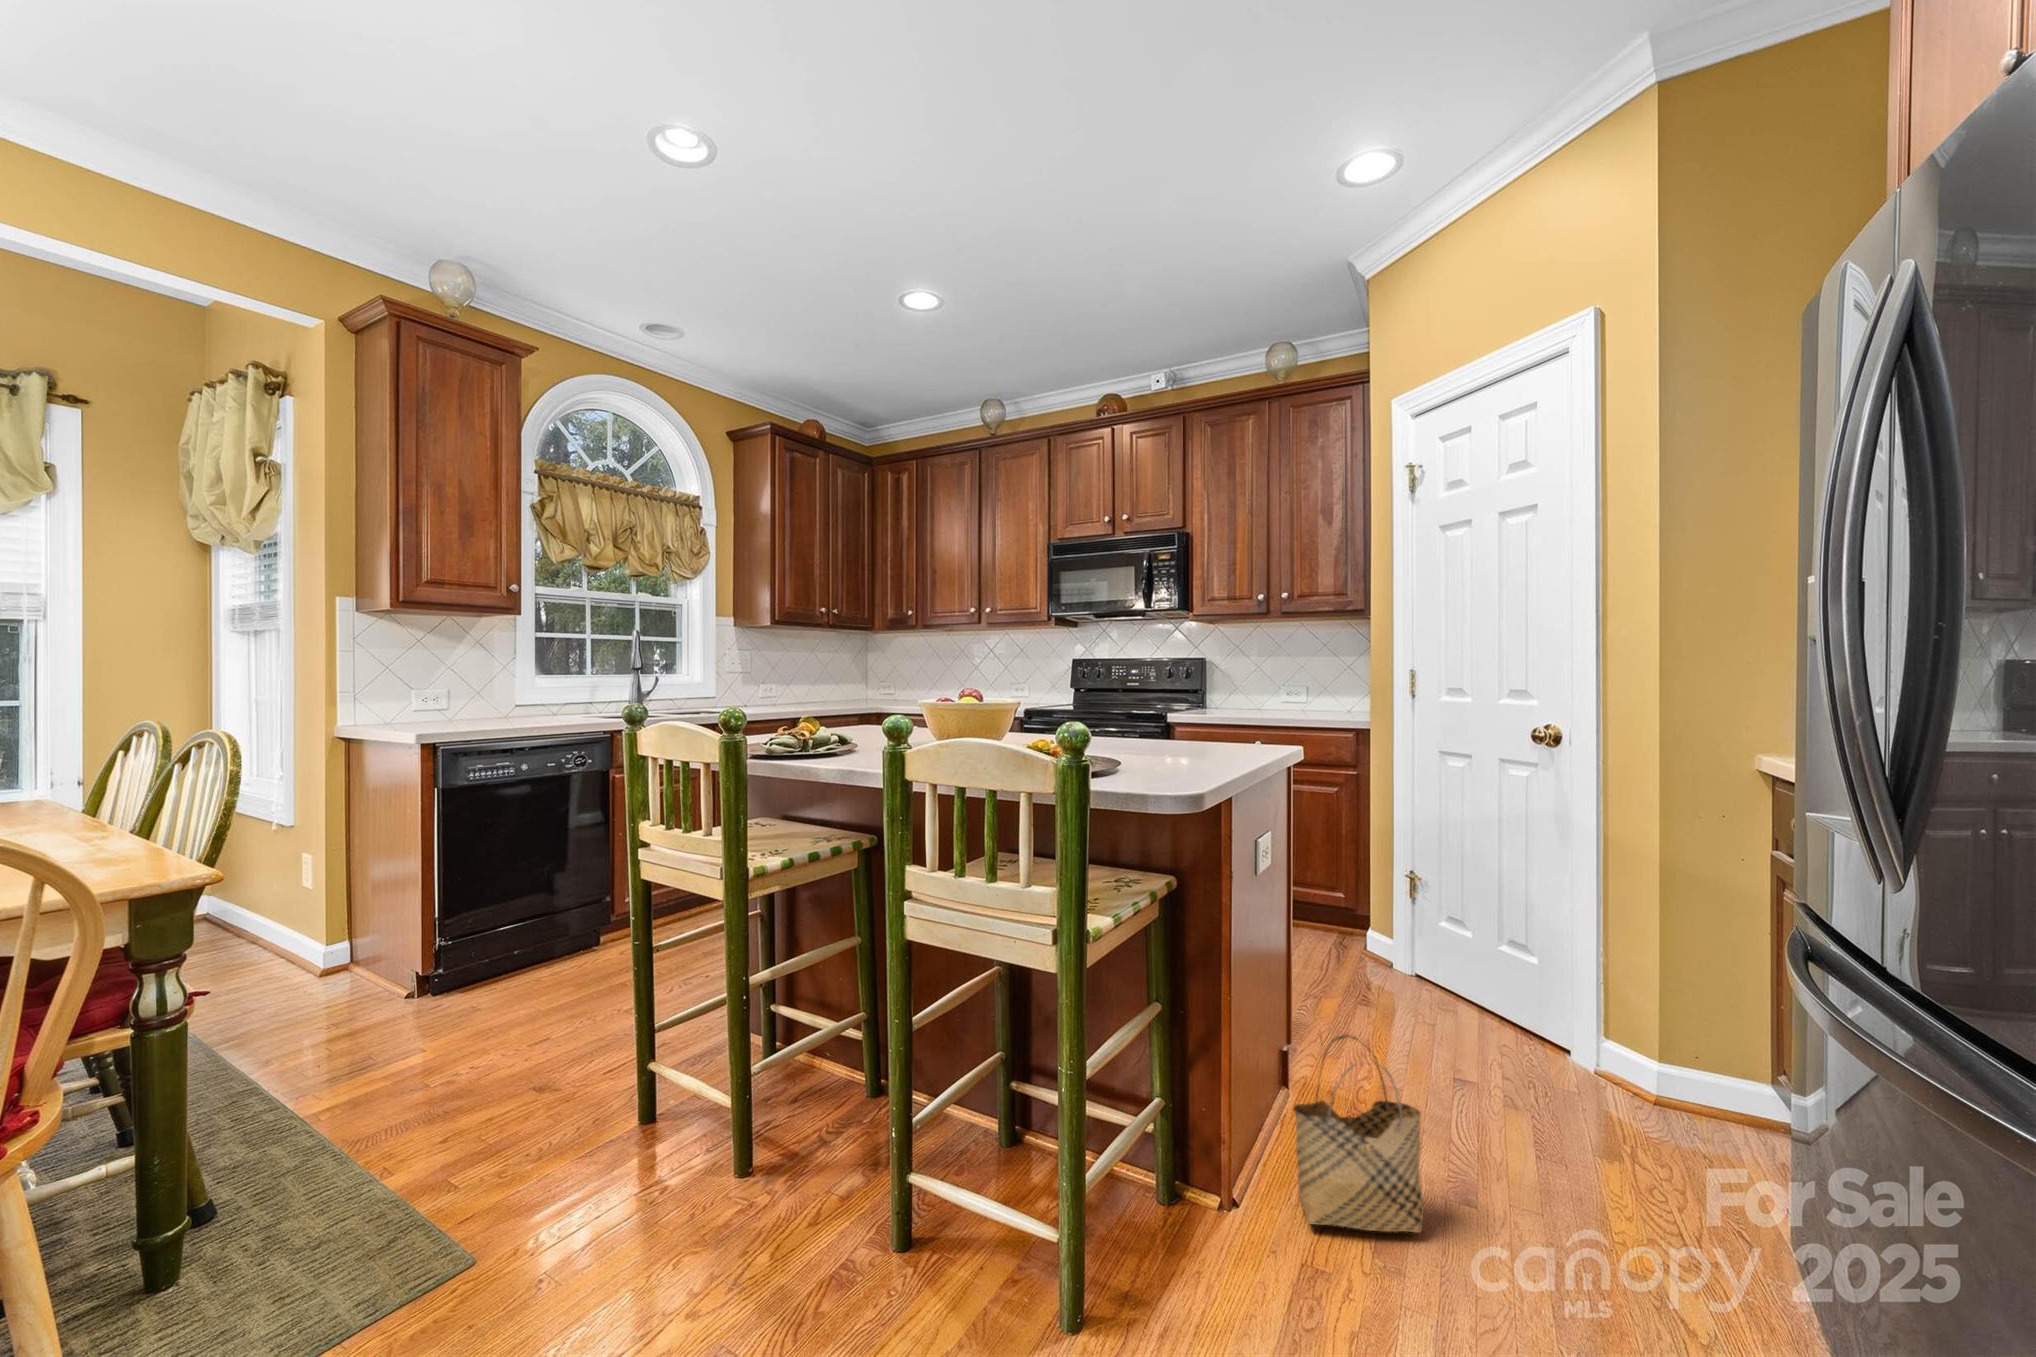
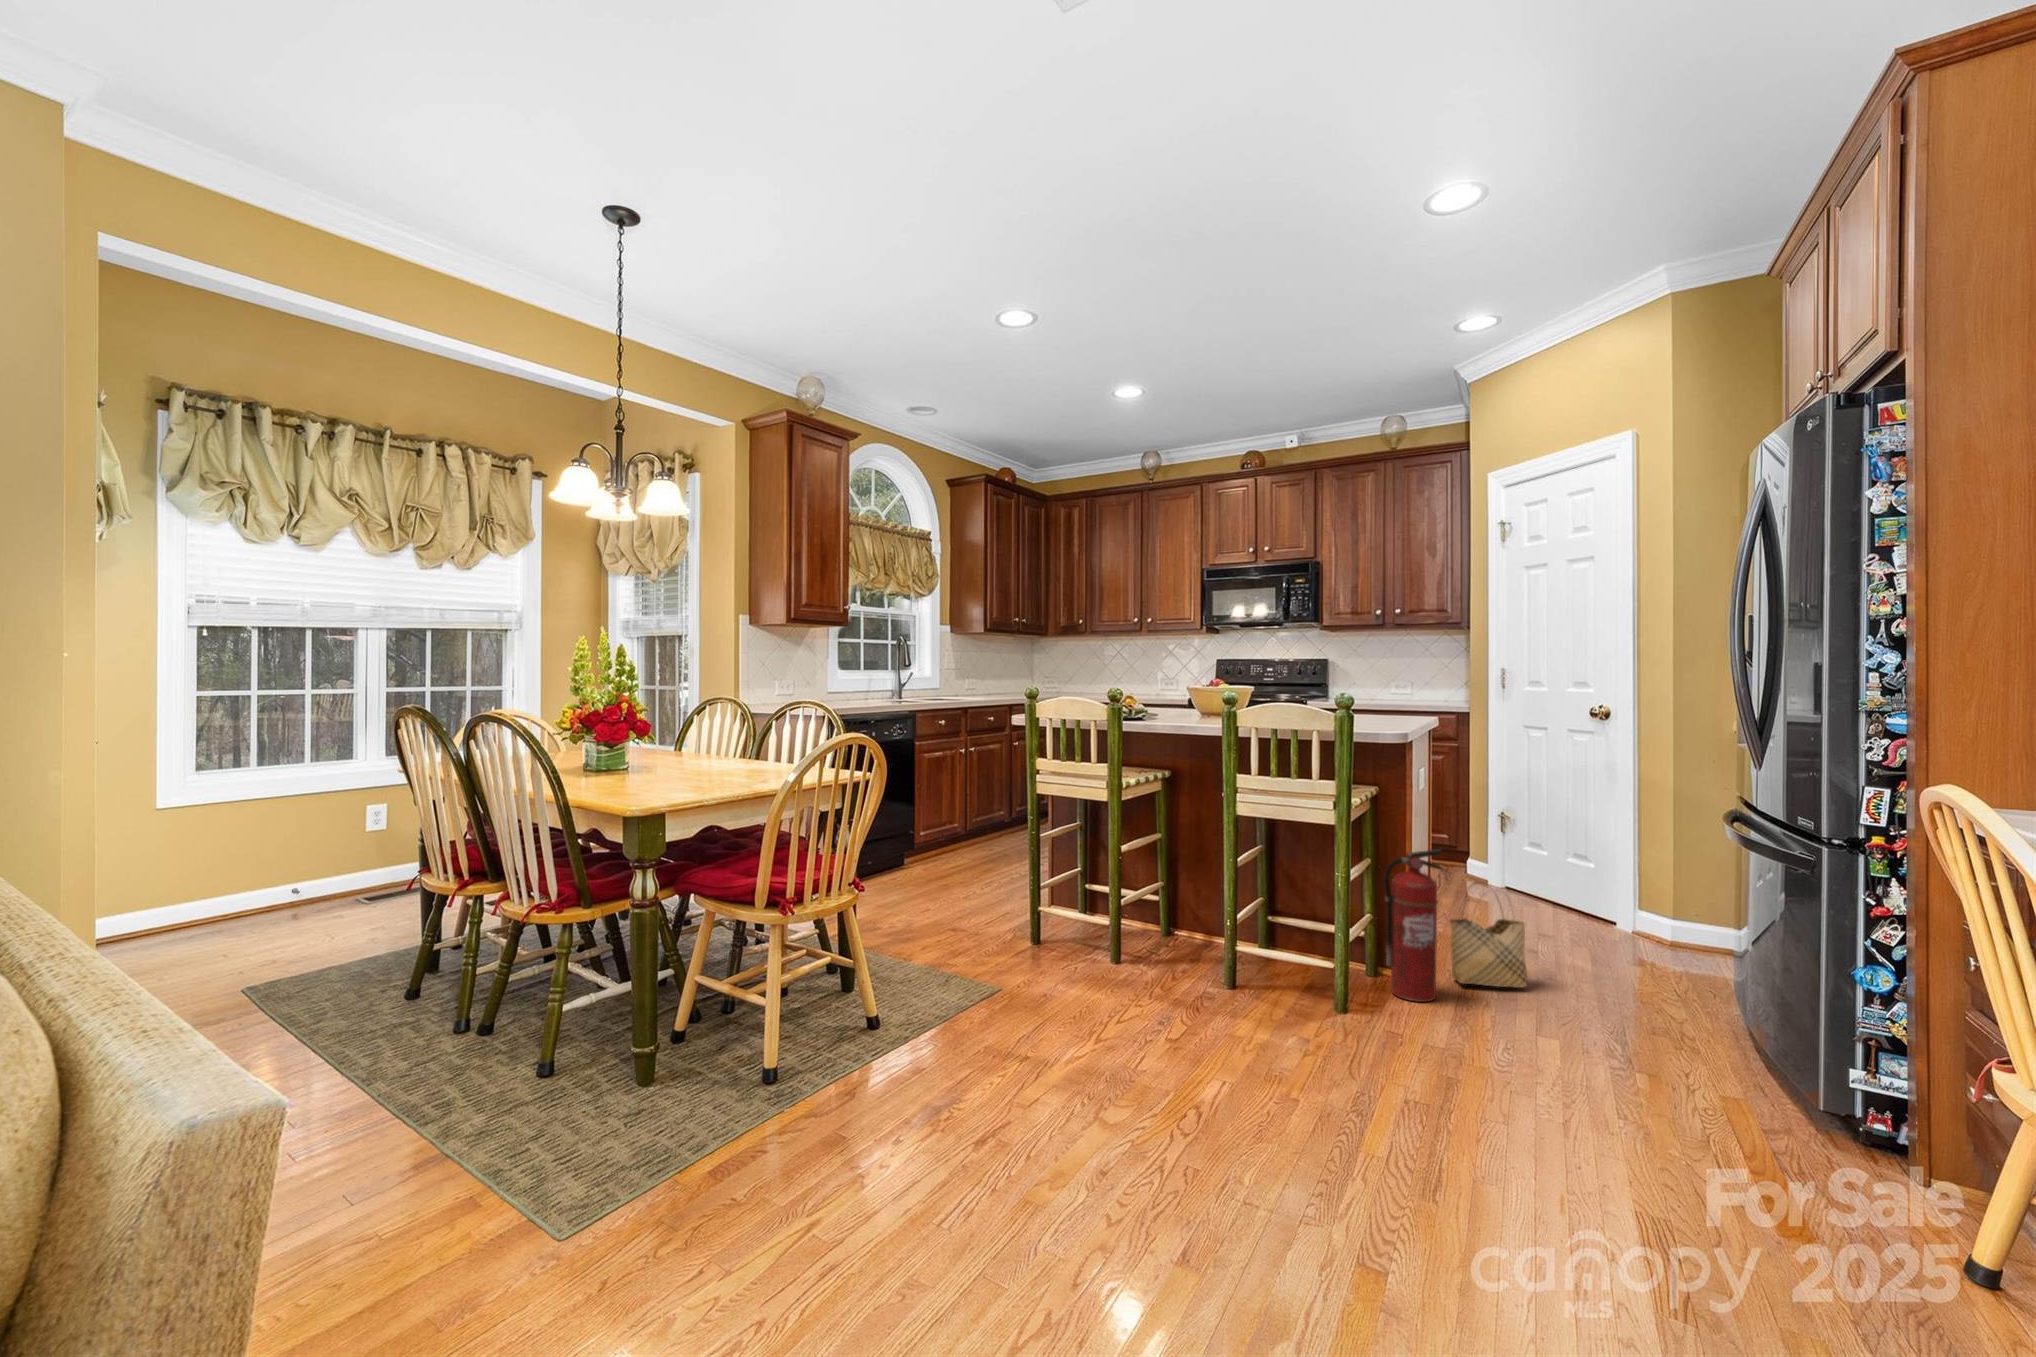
fire extinguisher: none [1170,994,1274,1281] -> present [1384,849,1442,1002]

